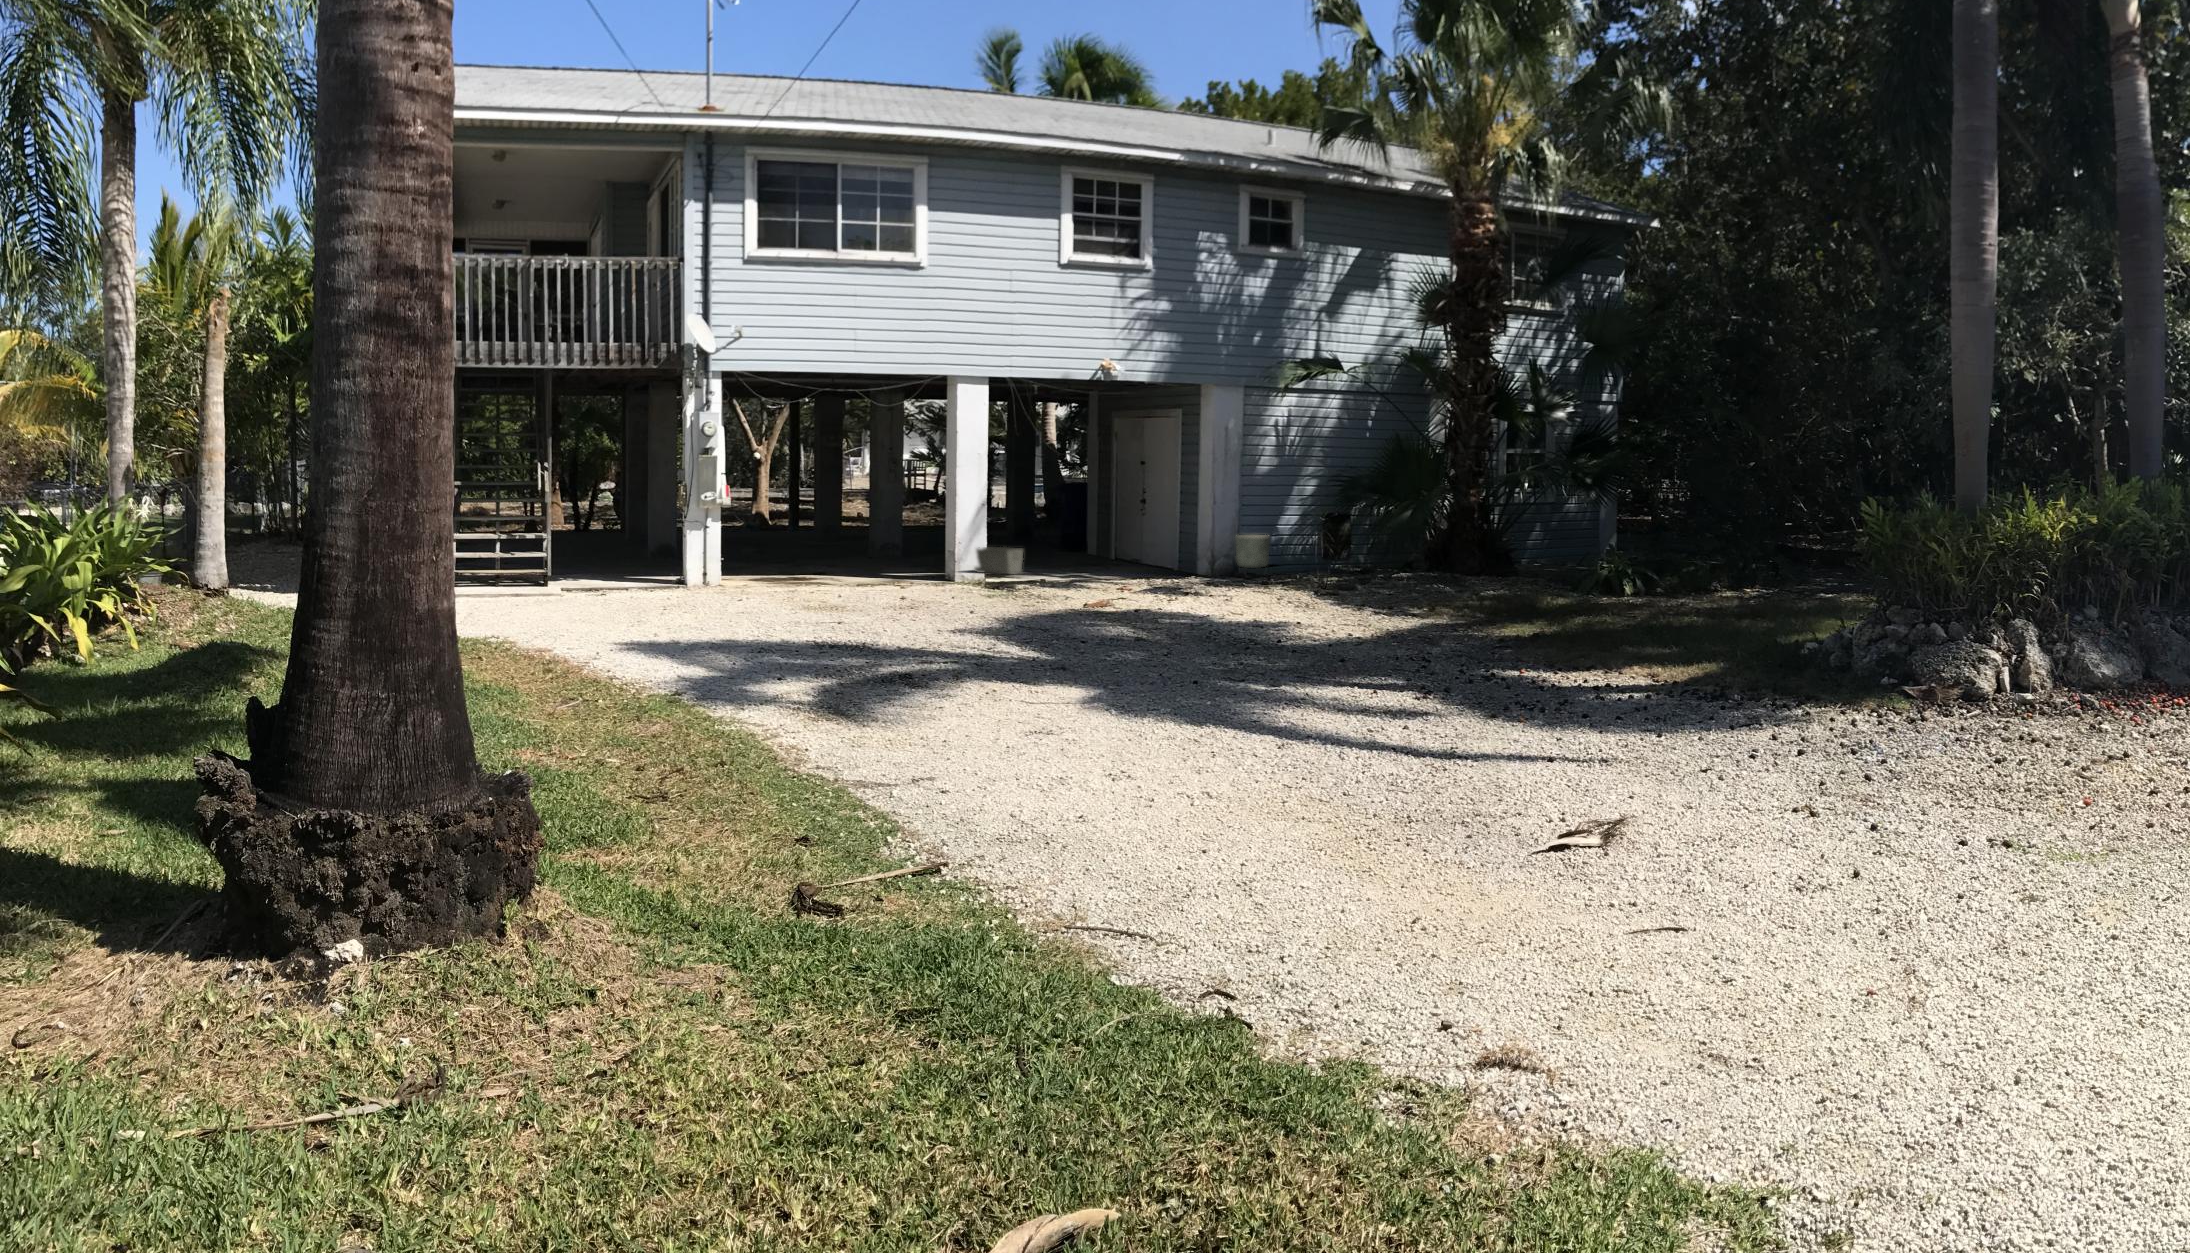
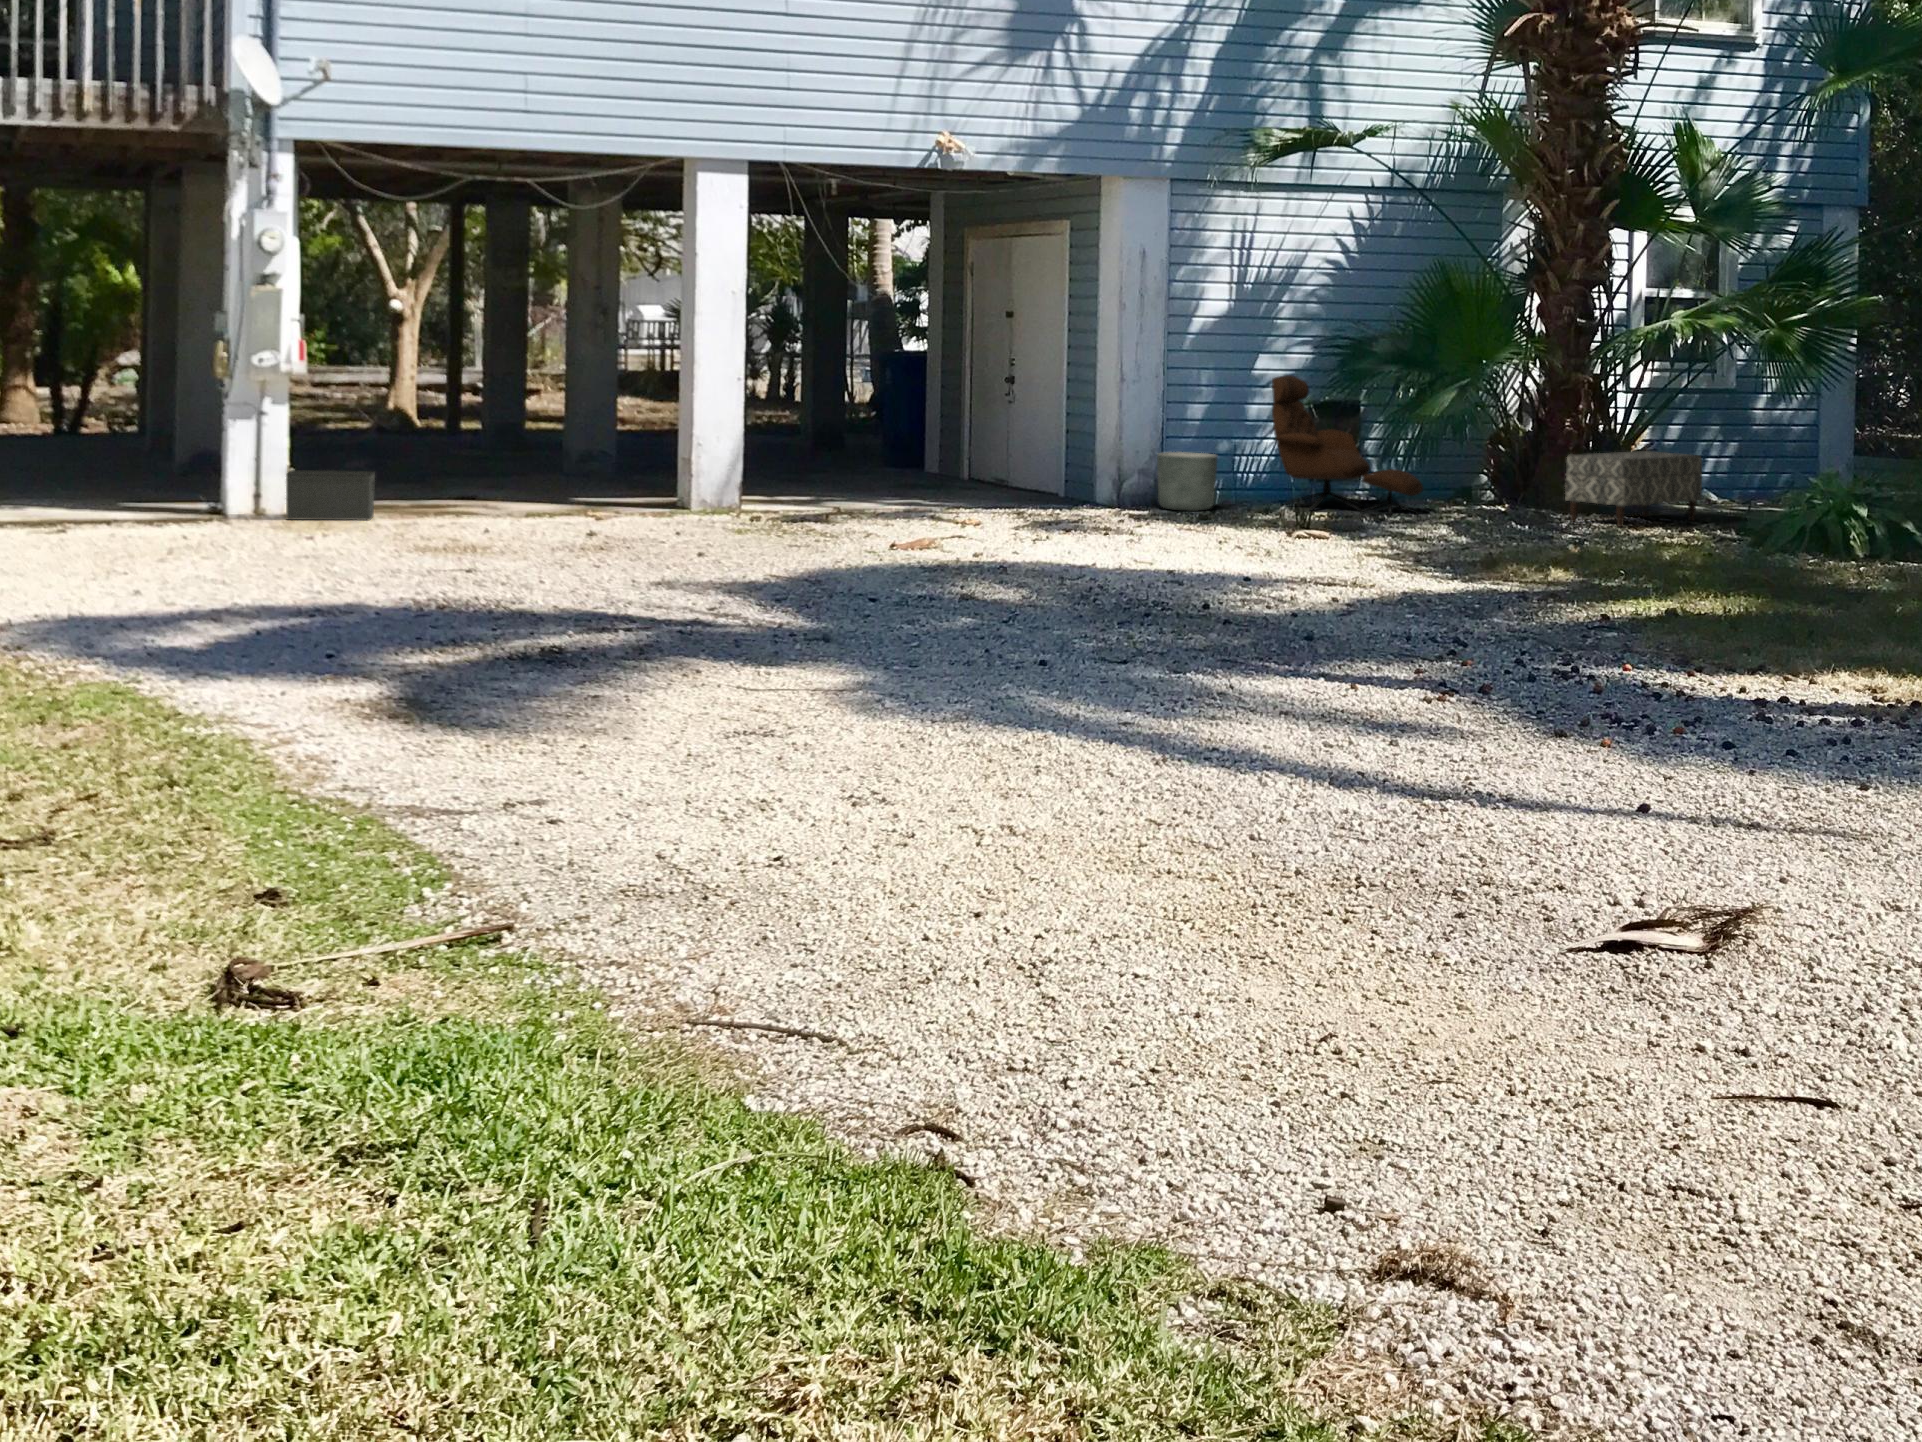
lounge chair: none [1304,489,1390,568] -> present [1272,375,1423,515]
bench: none [1460,529,1541,572] -> present [1565,451,1702,527]
storage bin: present [975,547,1023,574] -> present [286,470,375,520]

